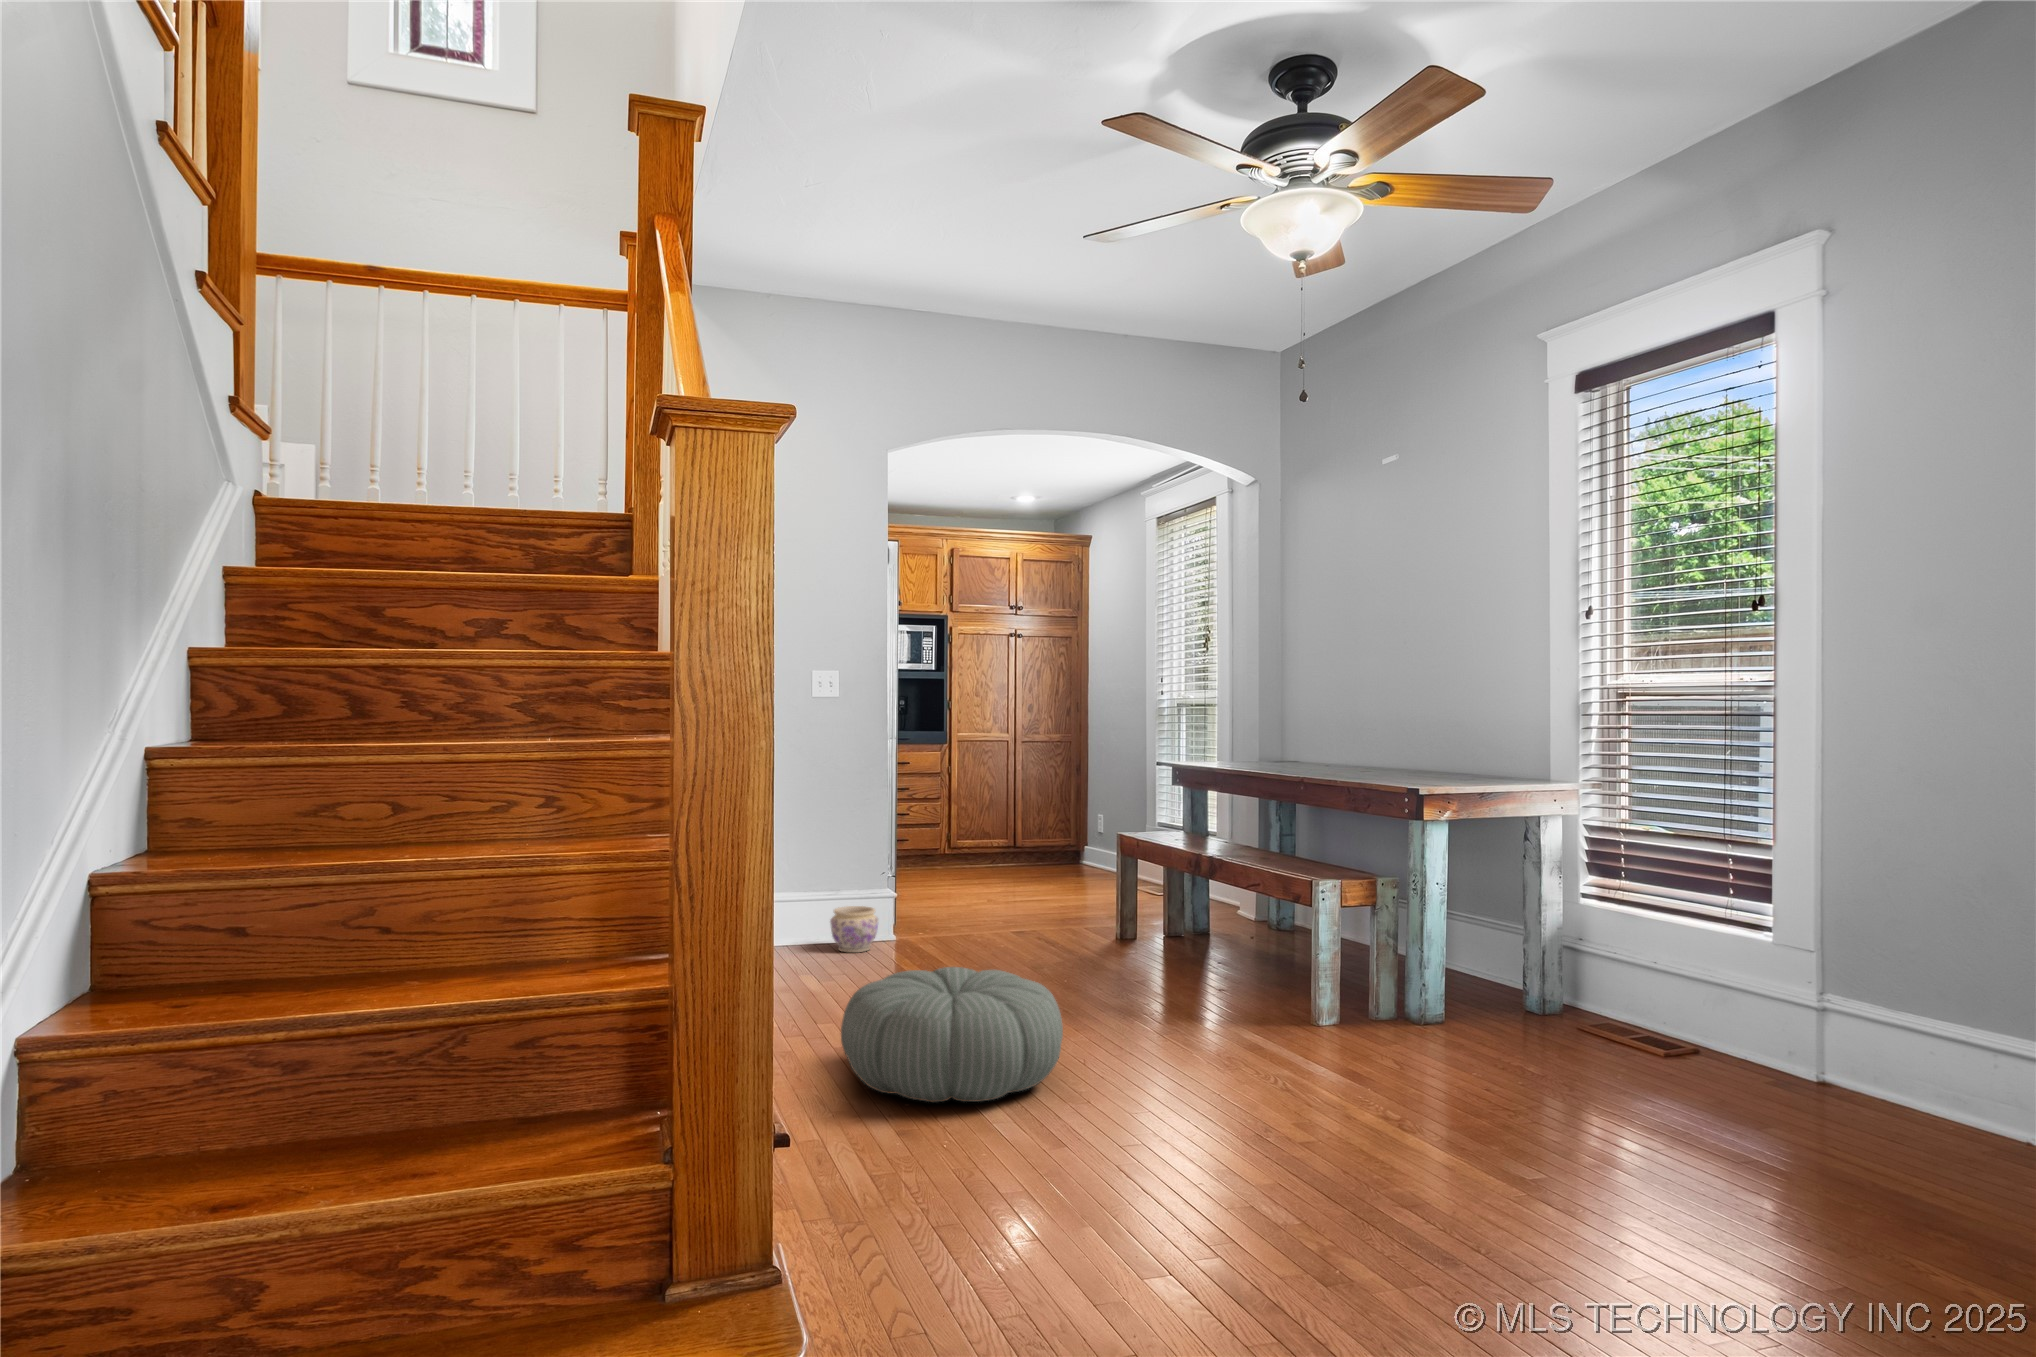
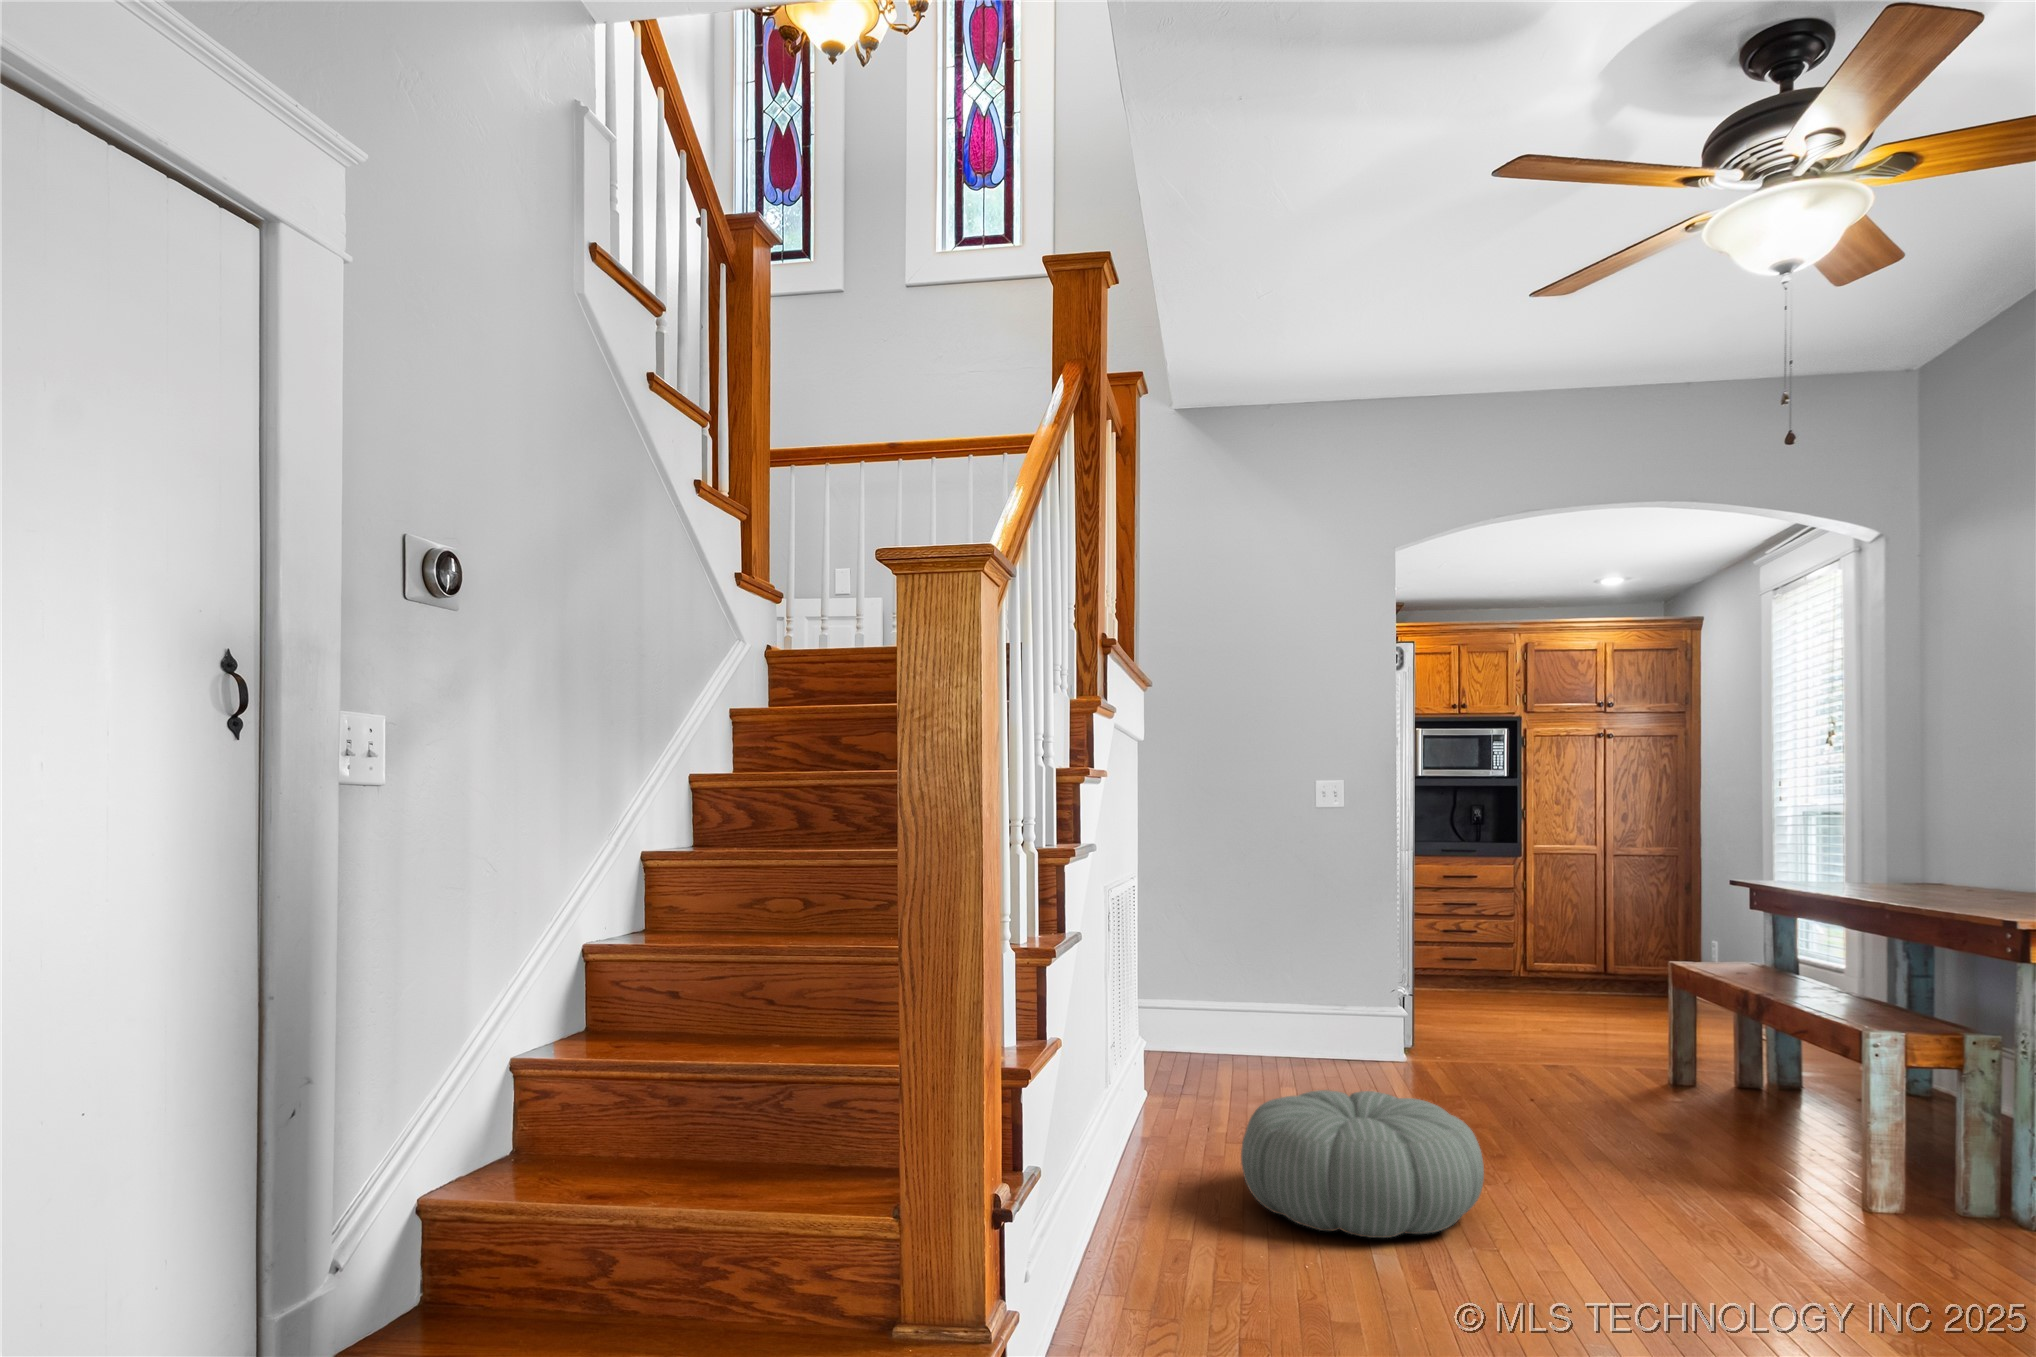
planter: present [830,906,878,953] -> none [1330,1026,1382,1076]

